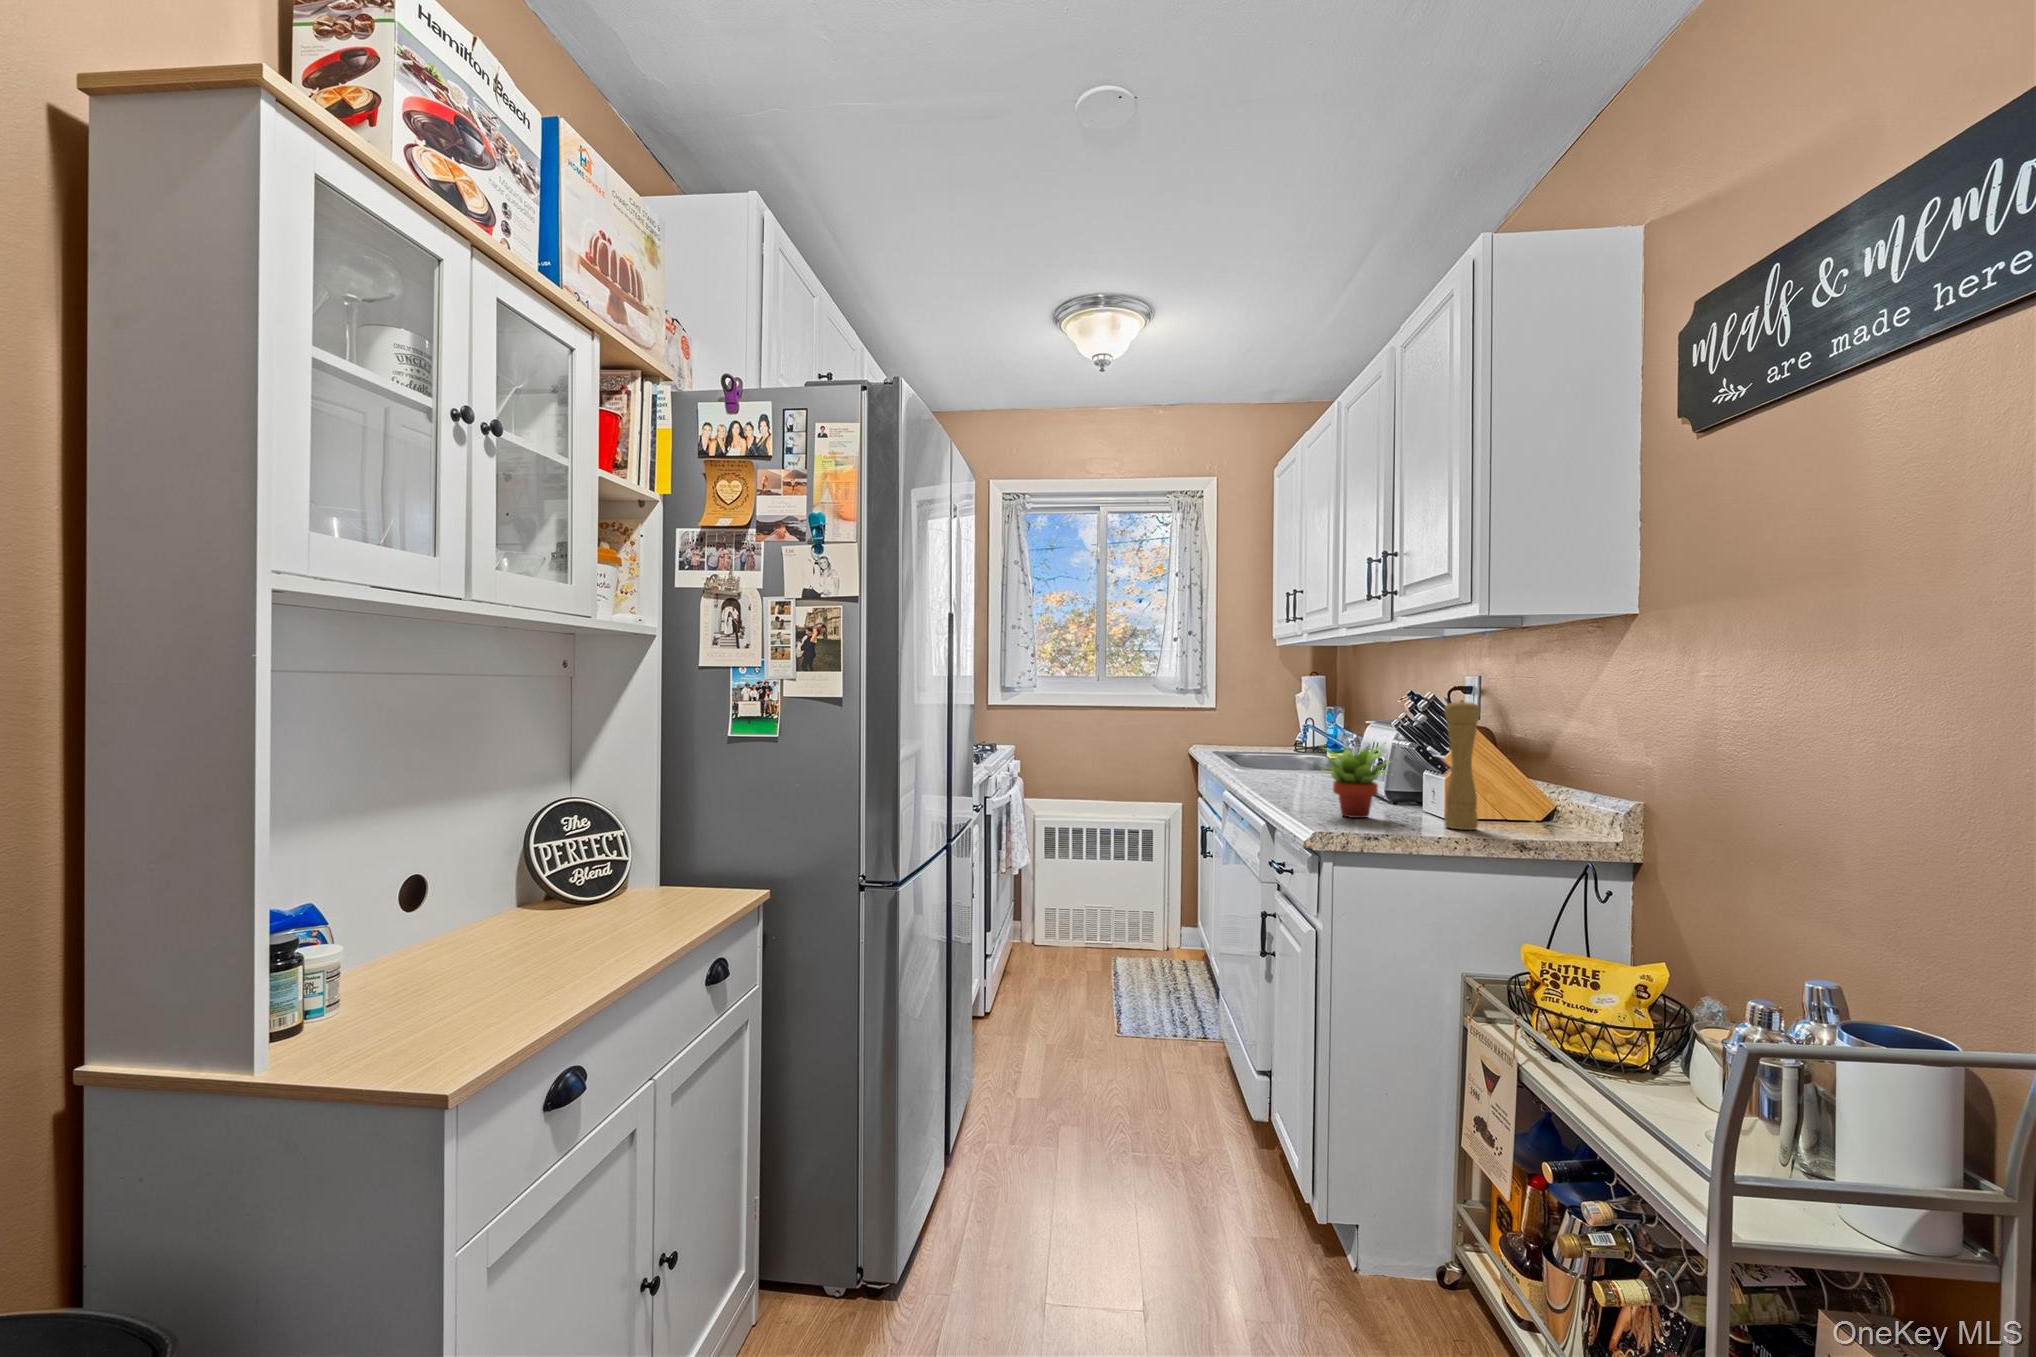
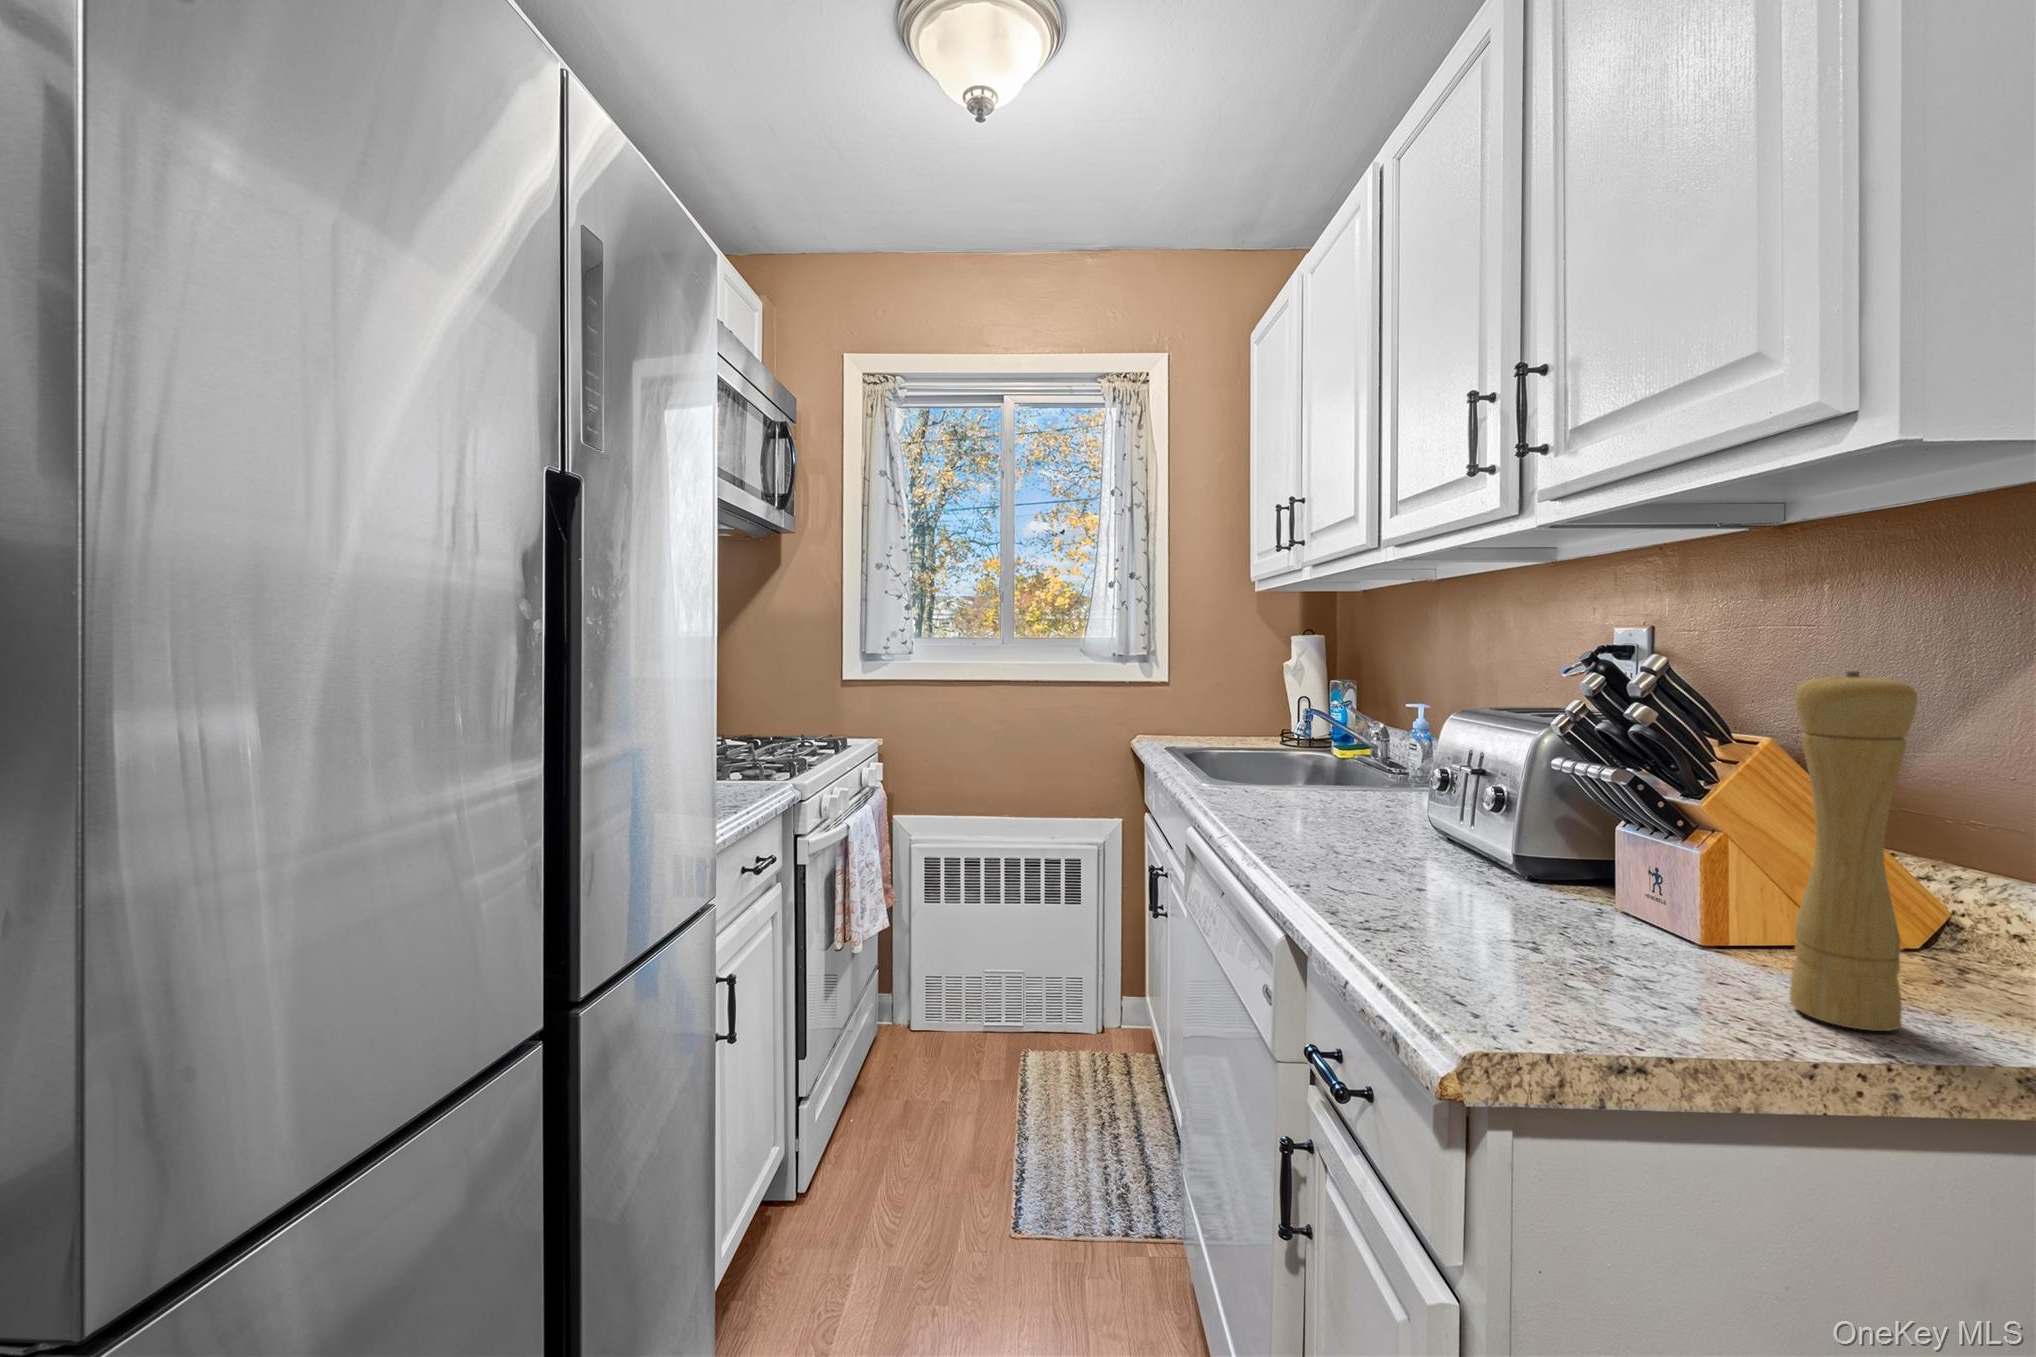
succulent plant: present [1325,743,1393,818] -> none [1415,773,1637,966]

